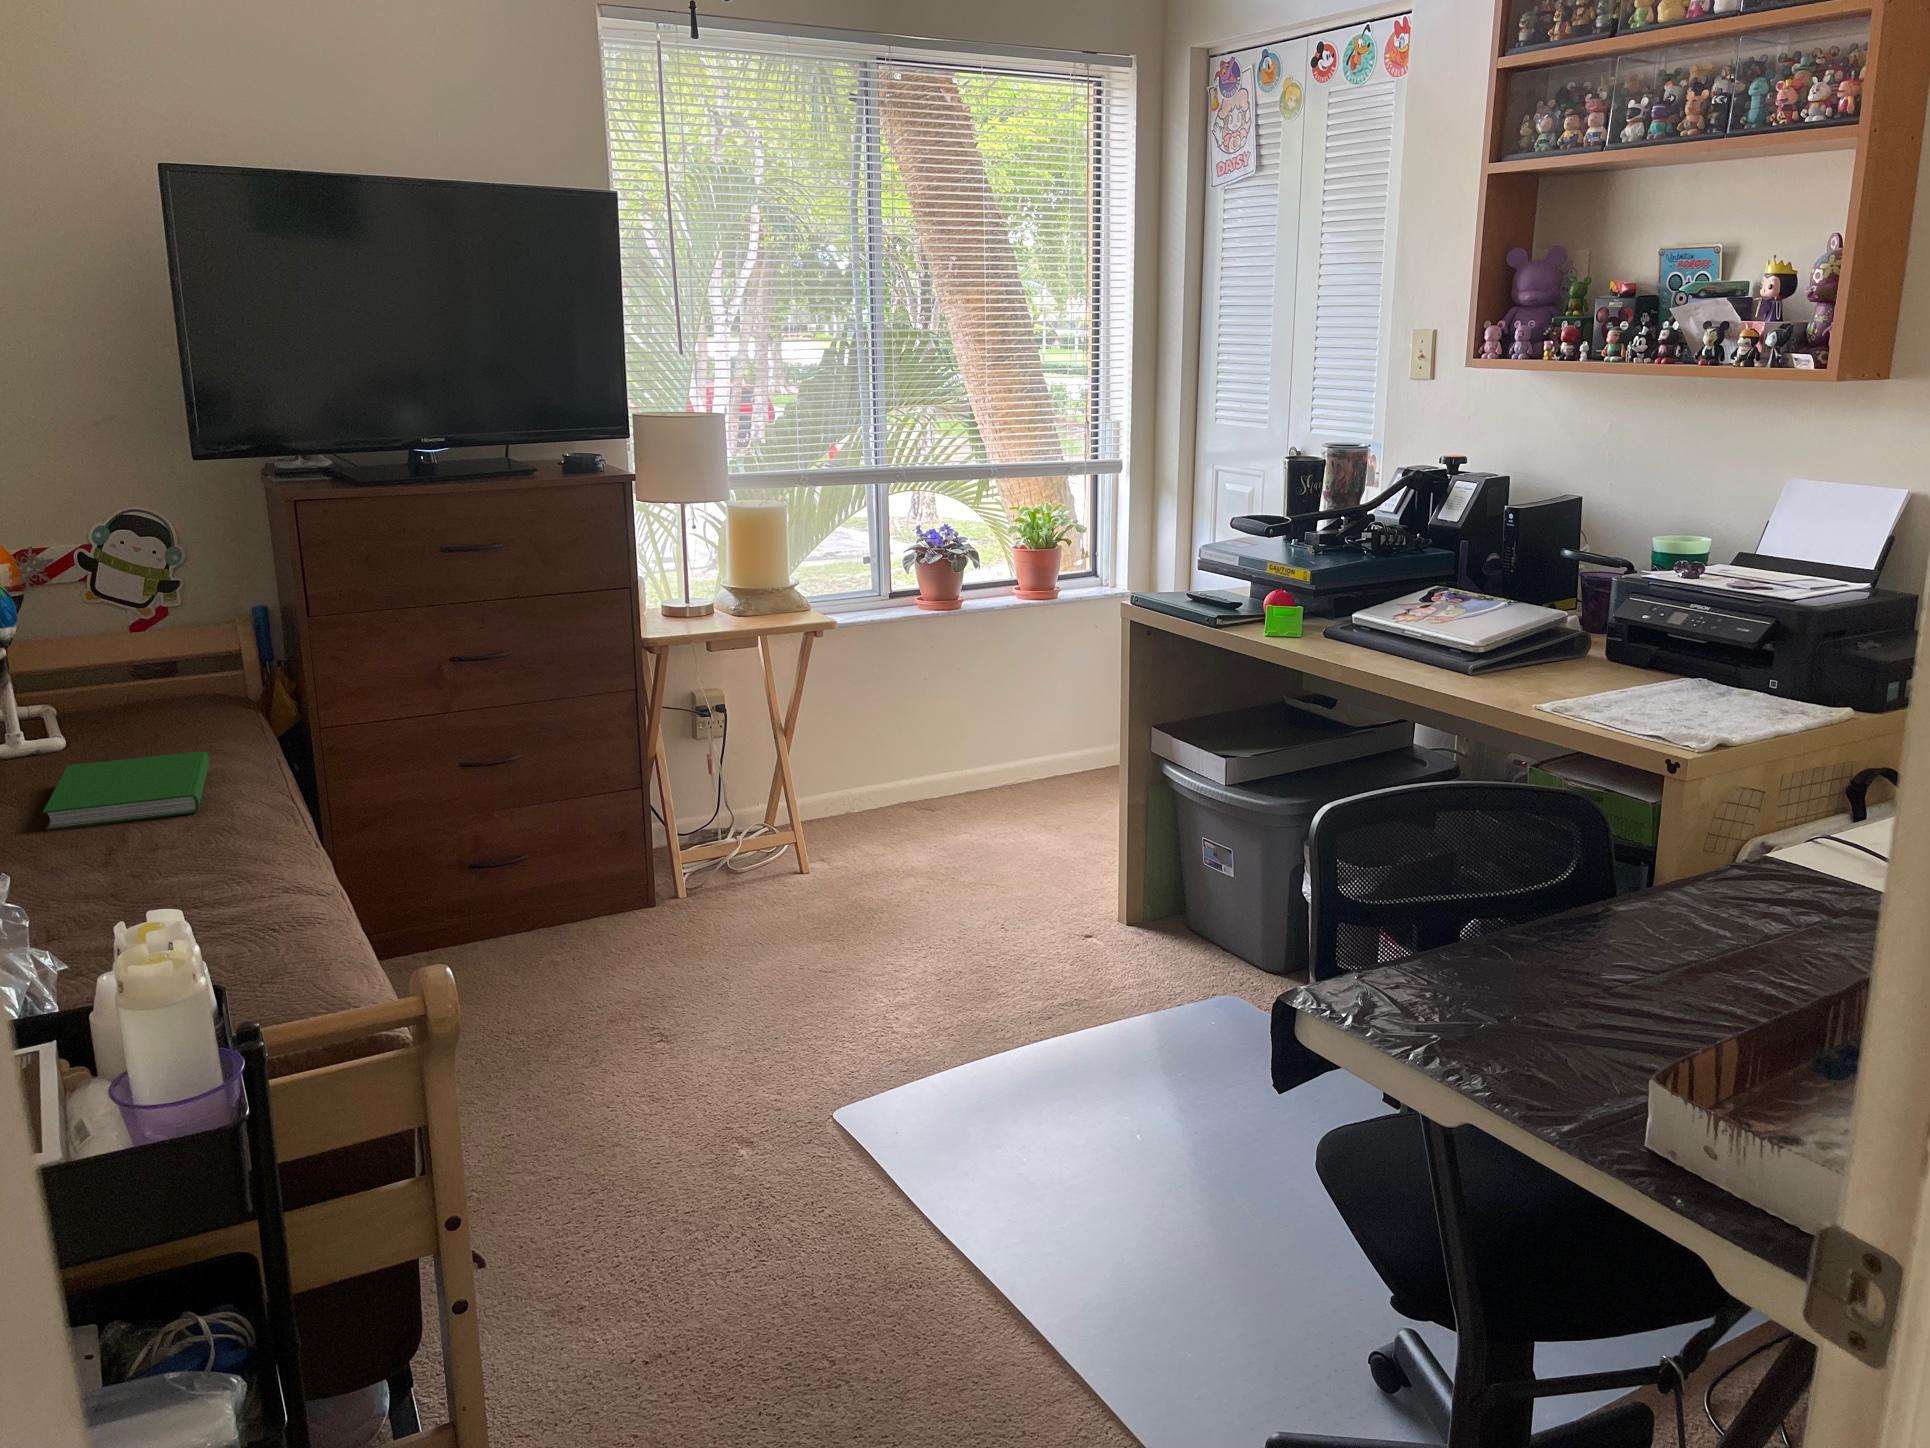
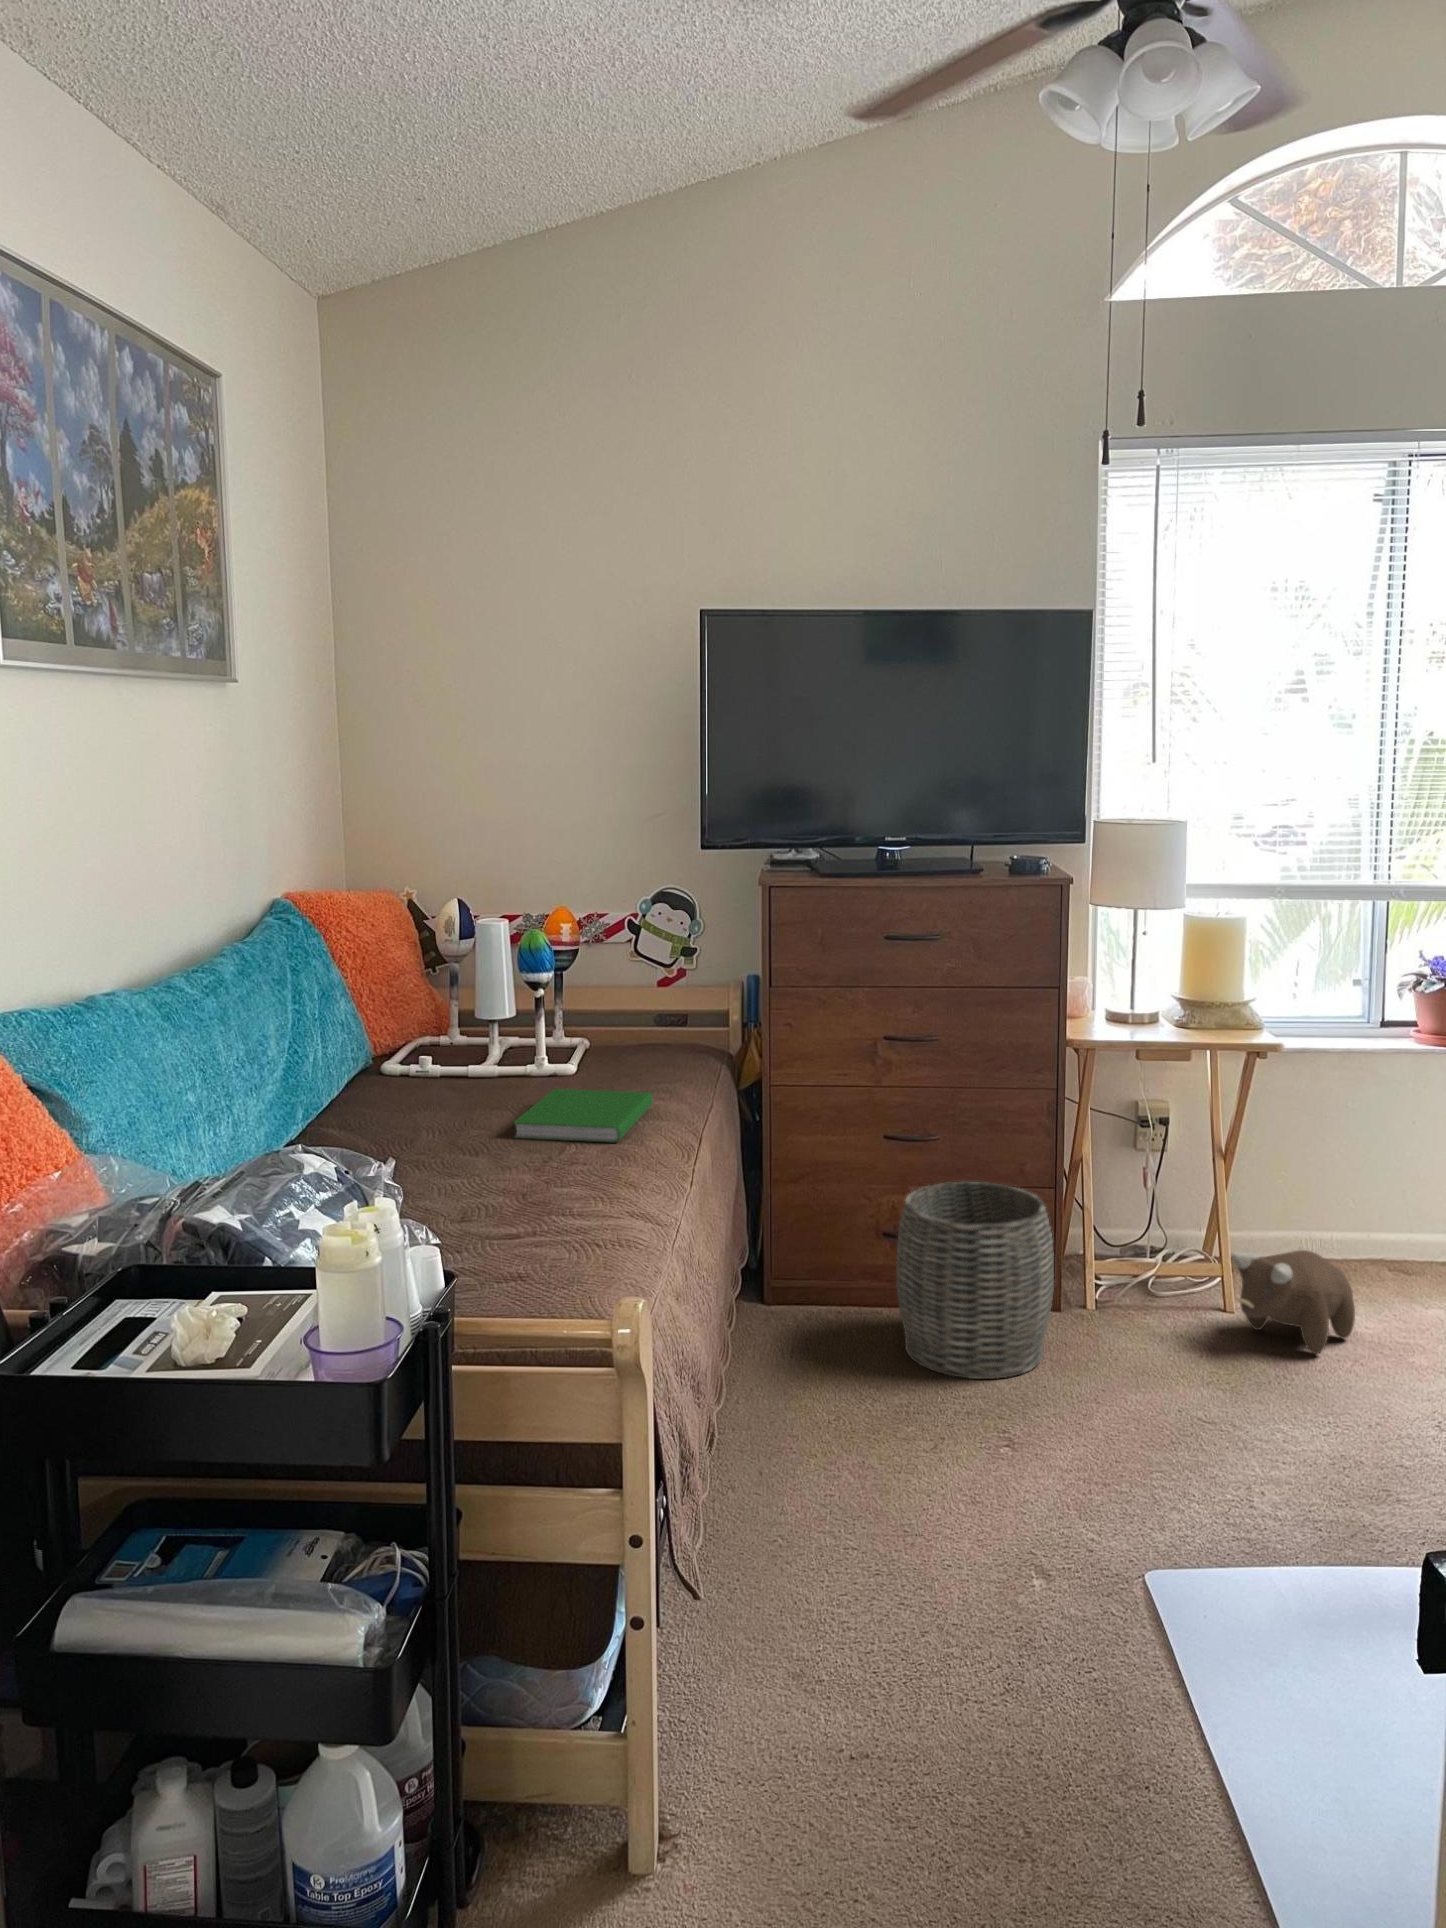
woven basket: none [496,794,664,995] -> present [897,1182,1054,1379]
plush toy: none [814,807,917,898] -> present [1231,1250,1355,1354]

